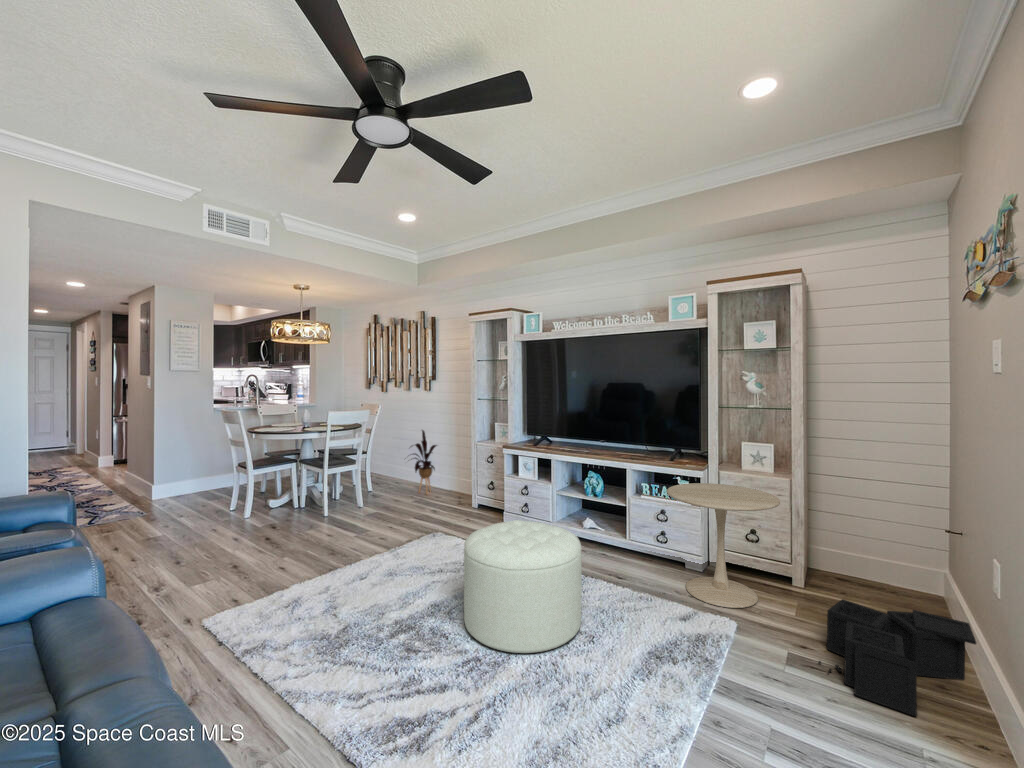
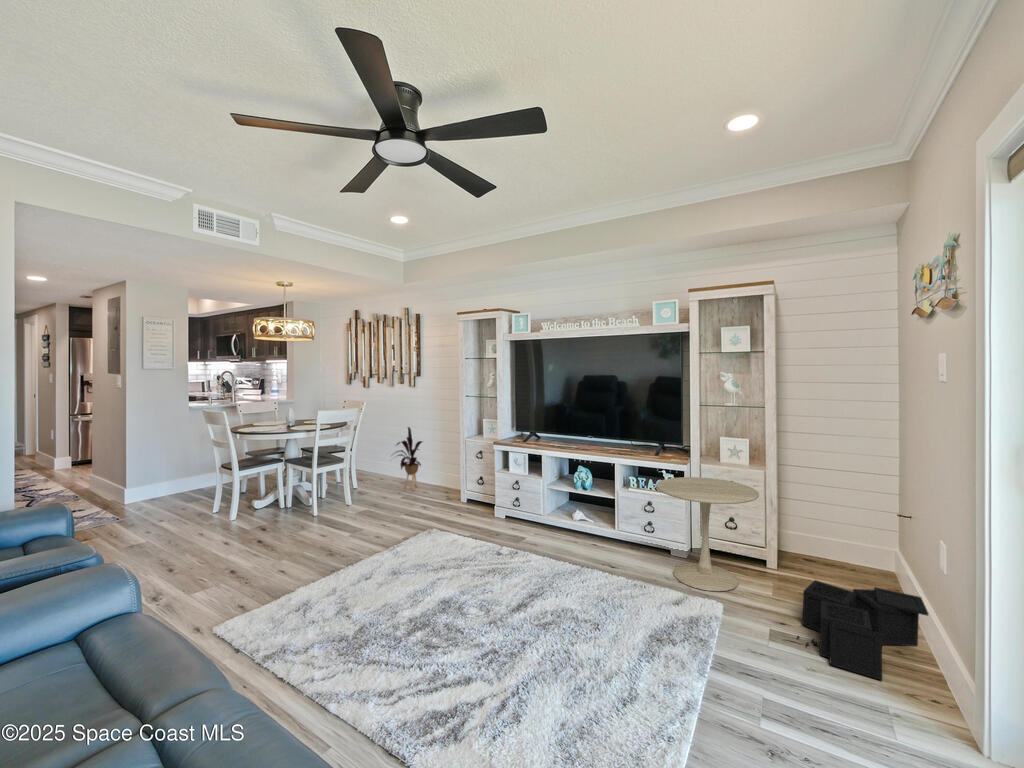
ottoman: present [464,520,582,653] -> none [475,518,585,643]

